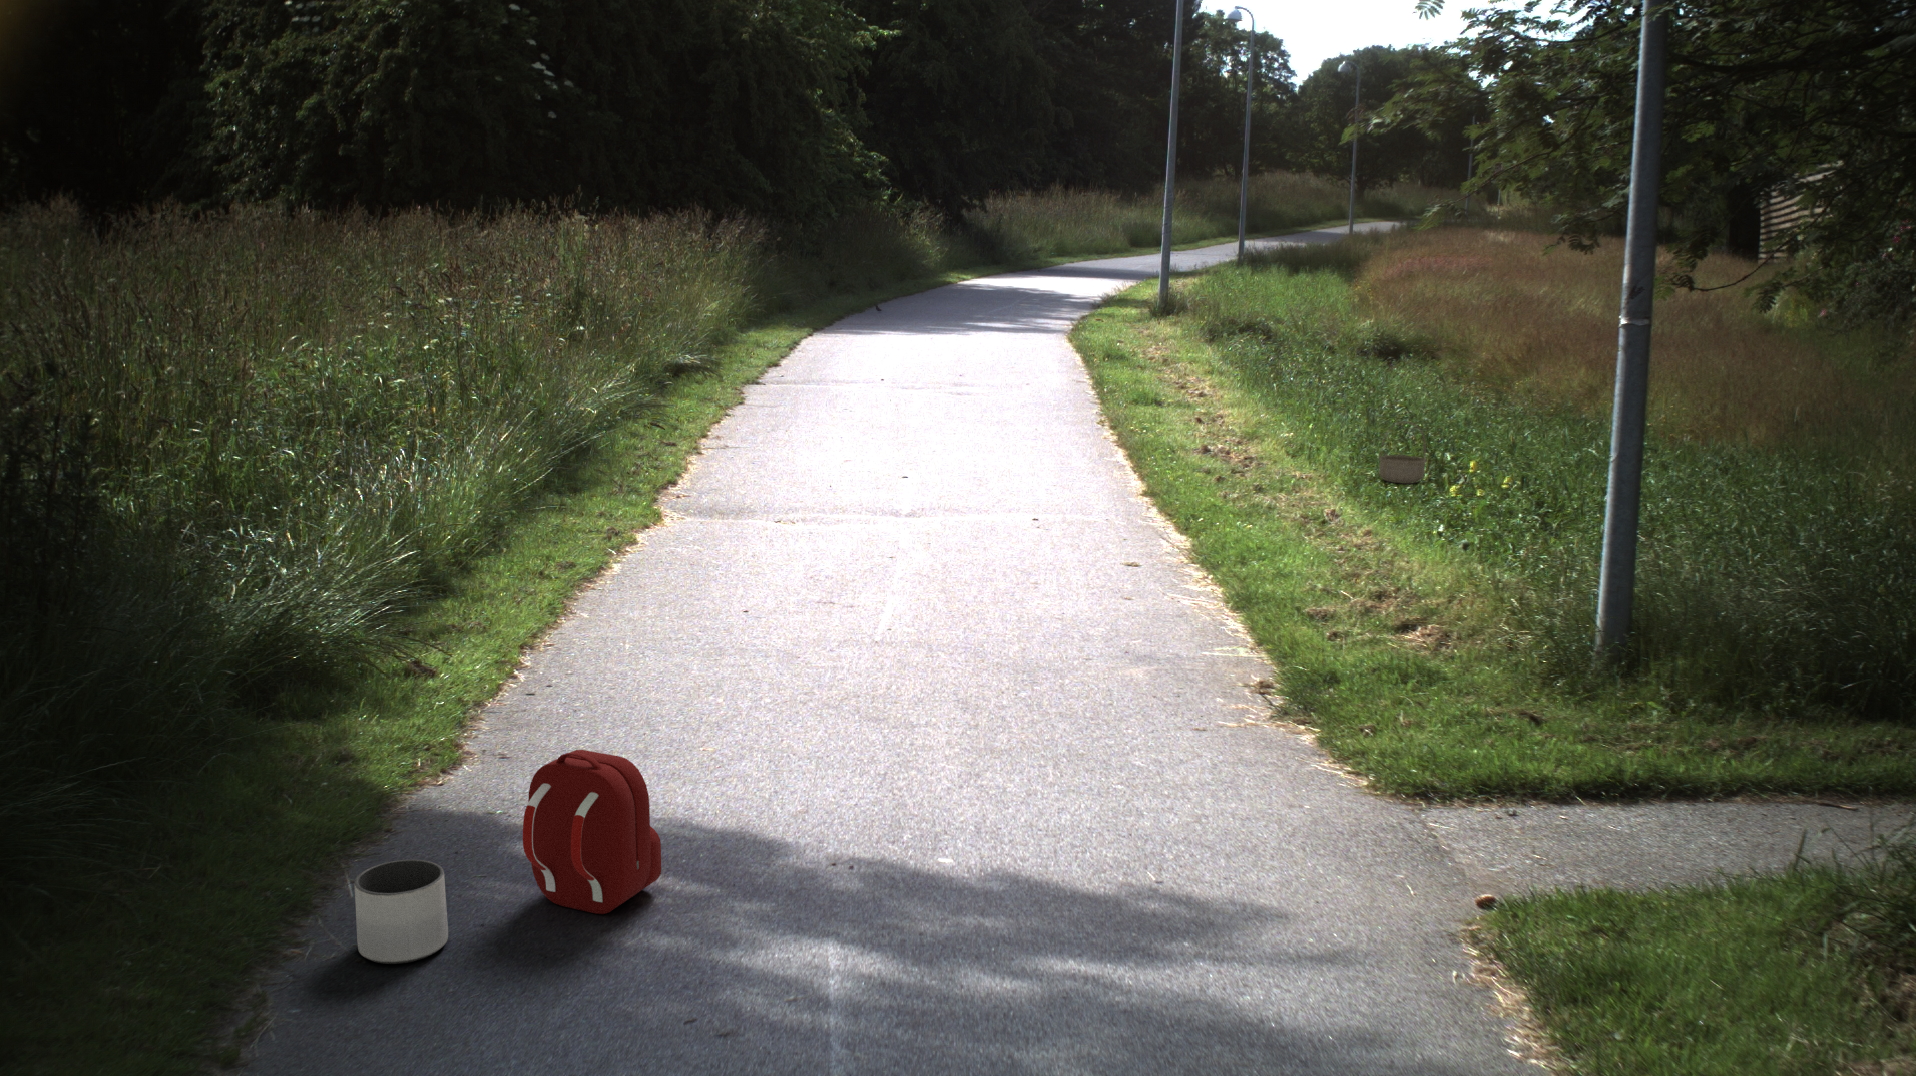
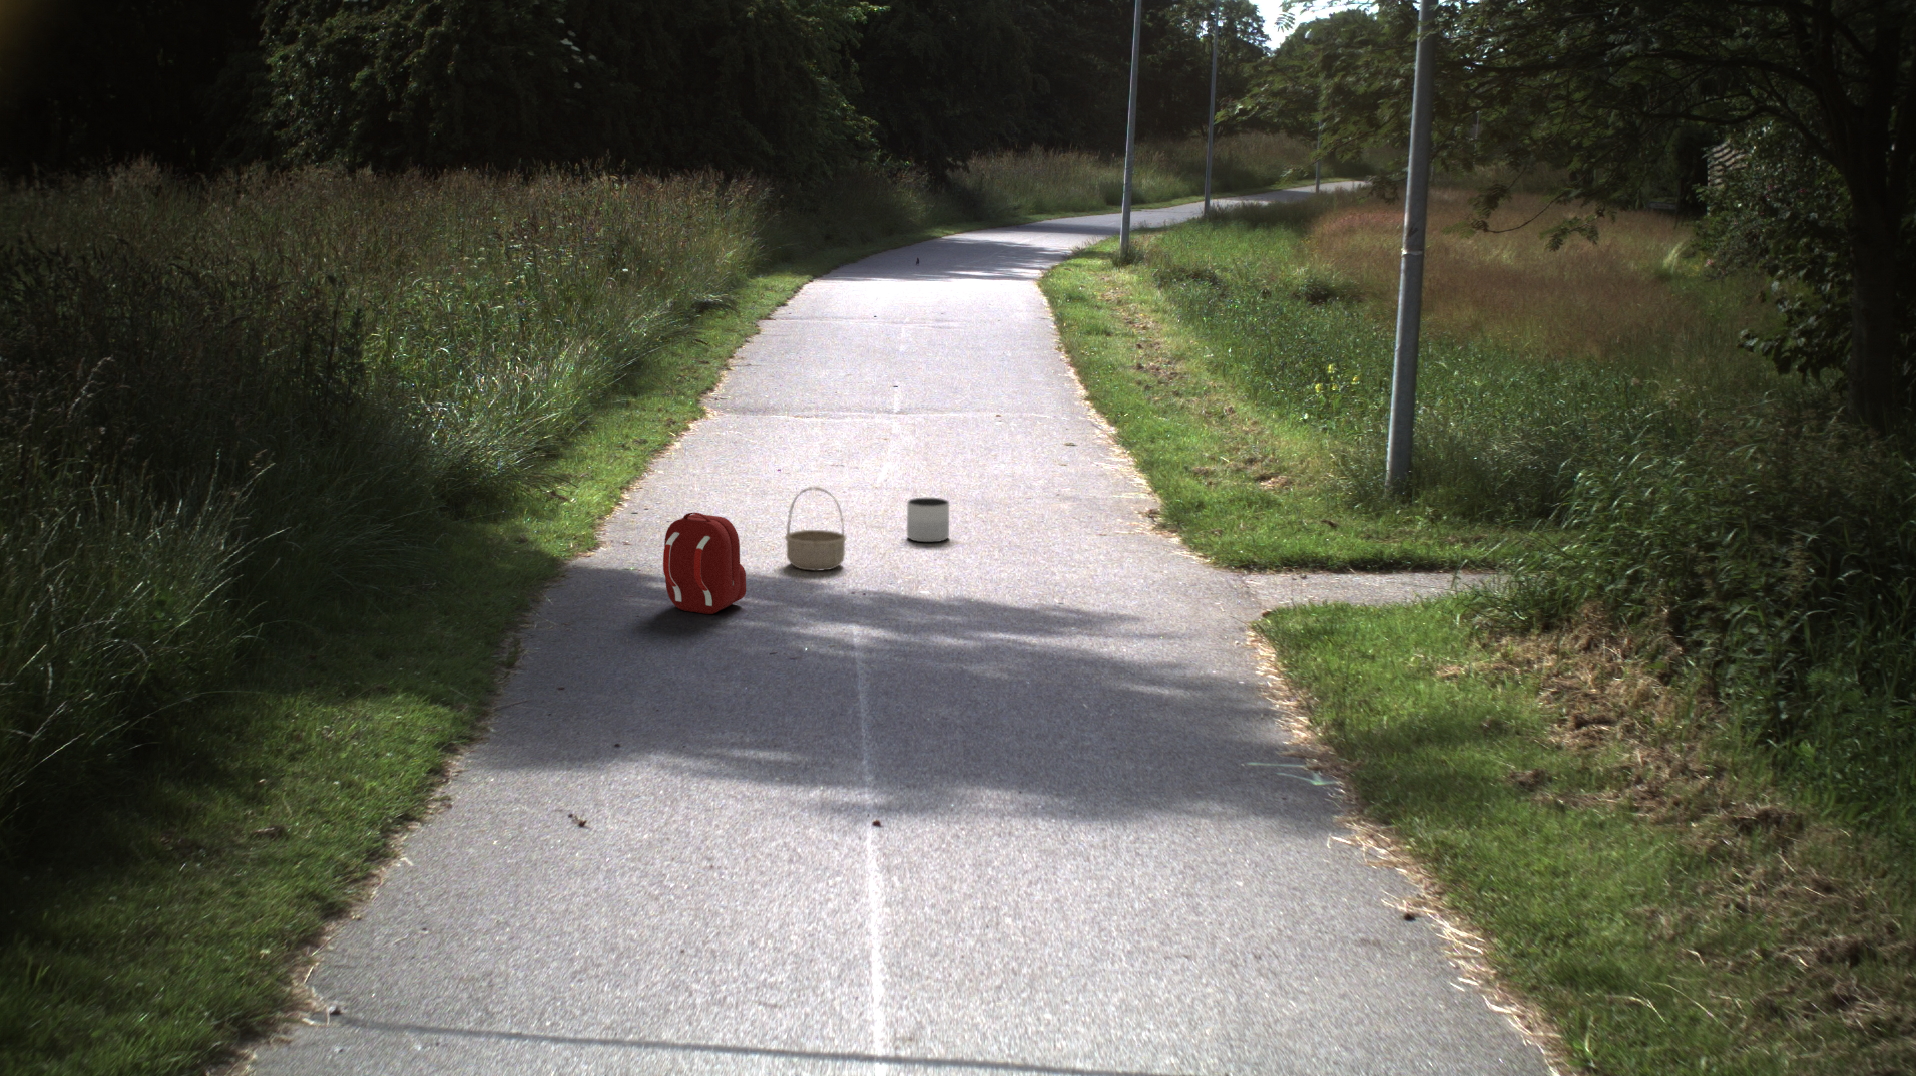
basket: present [1379,422,1426,484] -> present [785,488,846,571]
planter: present [354,860,448,964] -> present [907,498,949,542]

